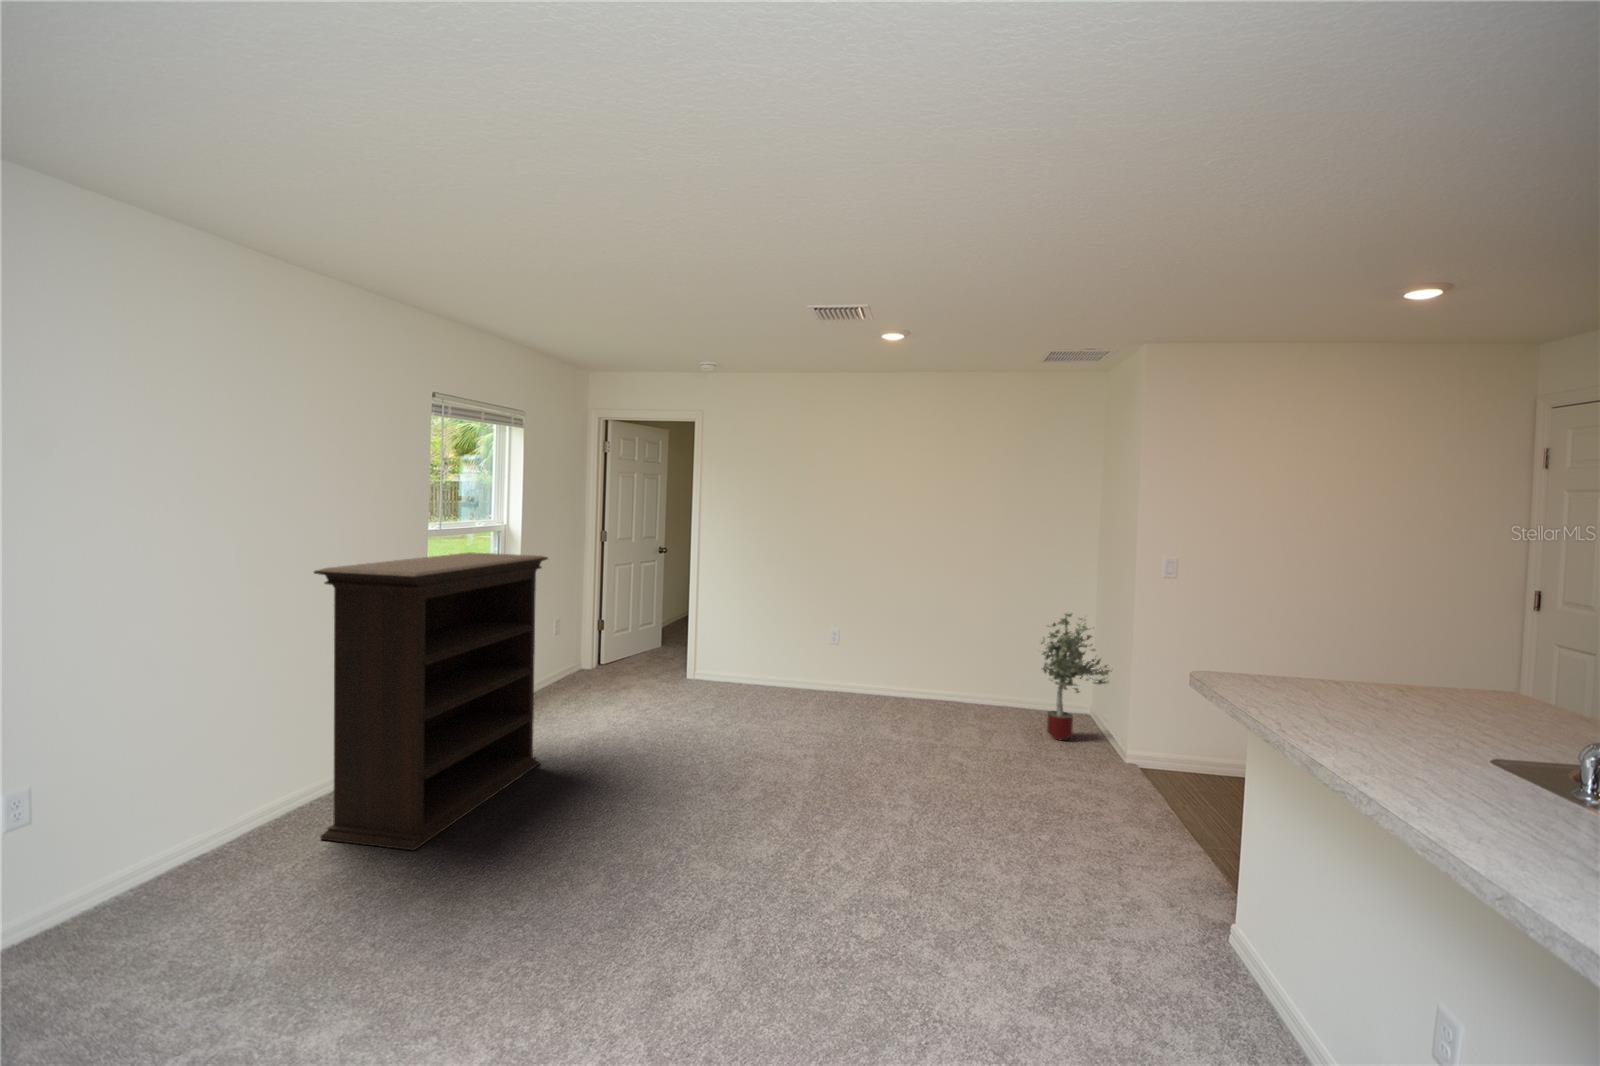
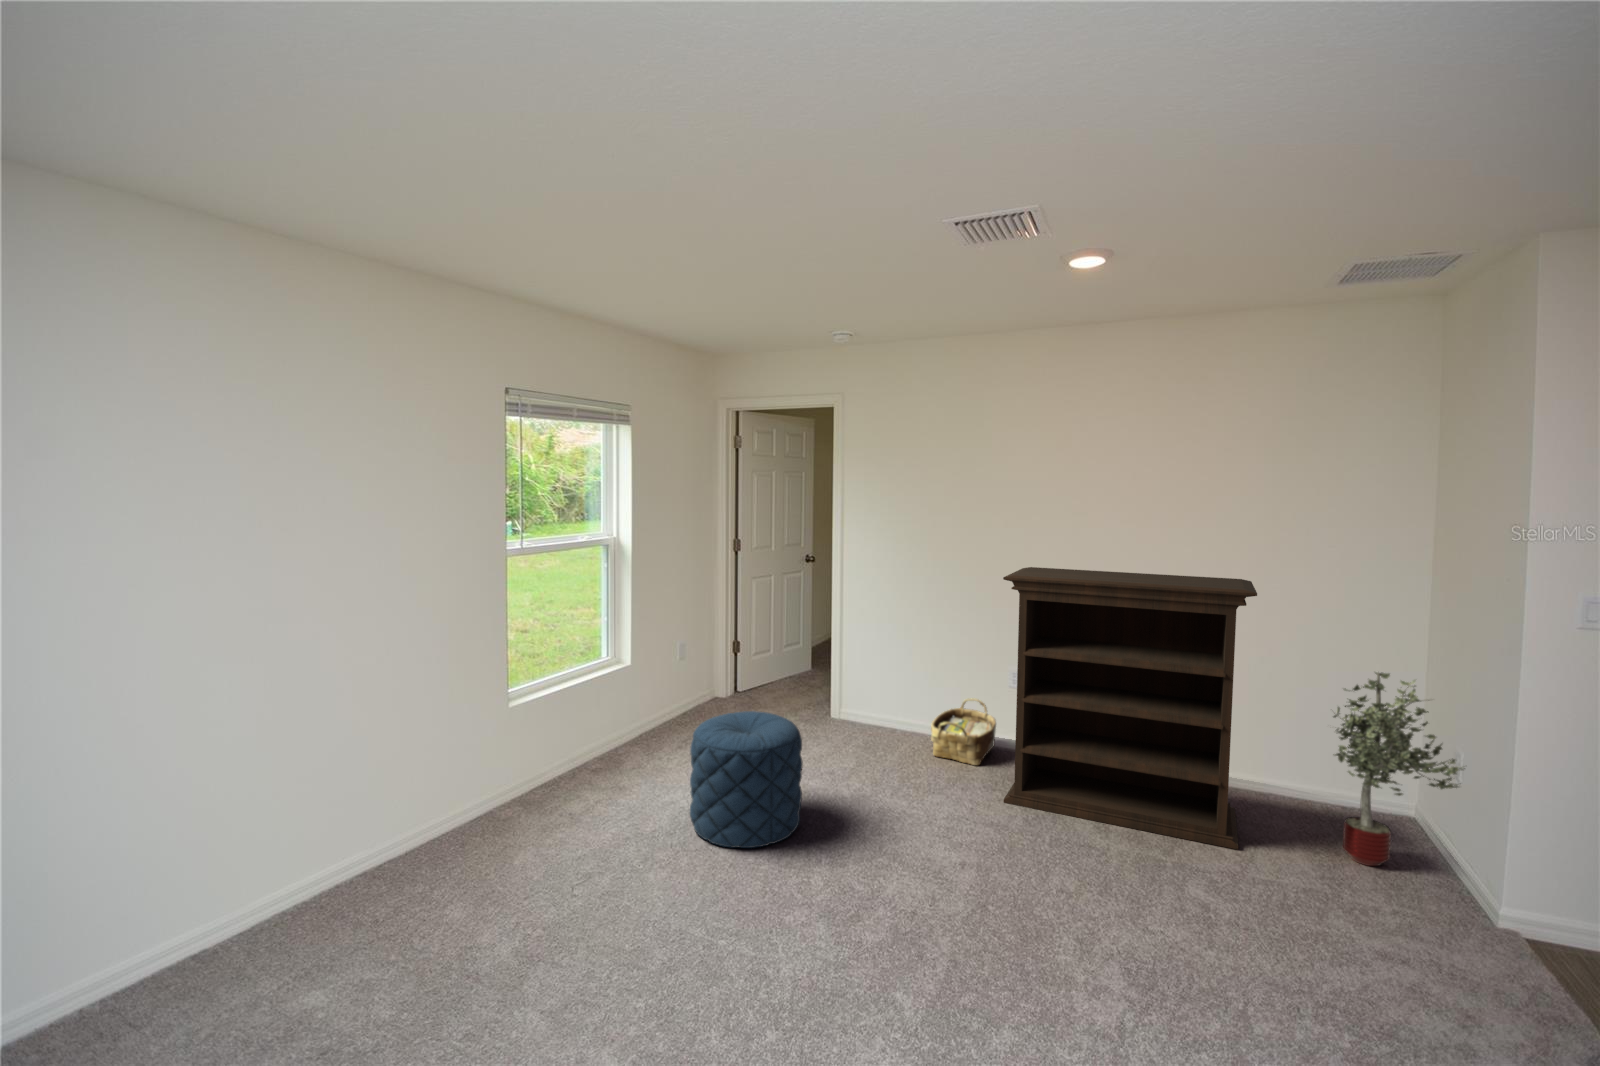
bookshelf: present [314,552,548,850] -> present [1003,567,1257,849]
woven basket: none [771,654,820,702] -> present [931,698,996,765]
pouf: none [595,660,684,760] -> present [690,711,803,848]

